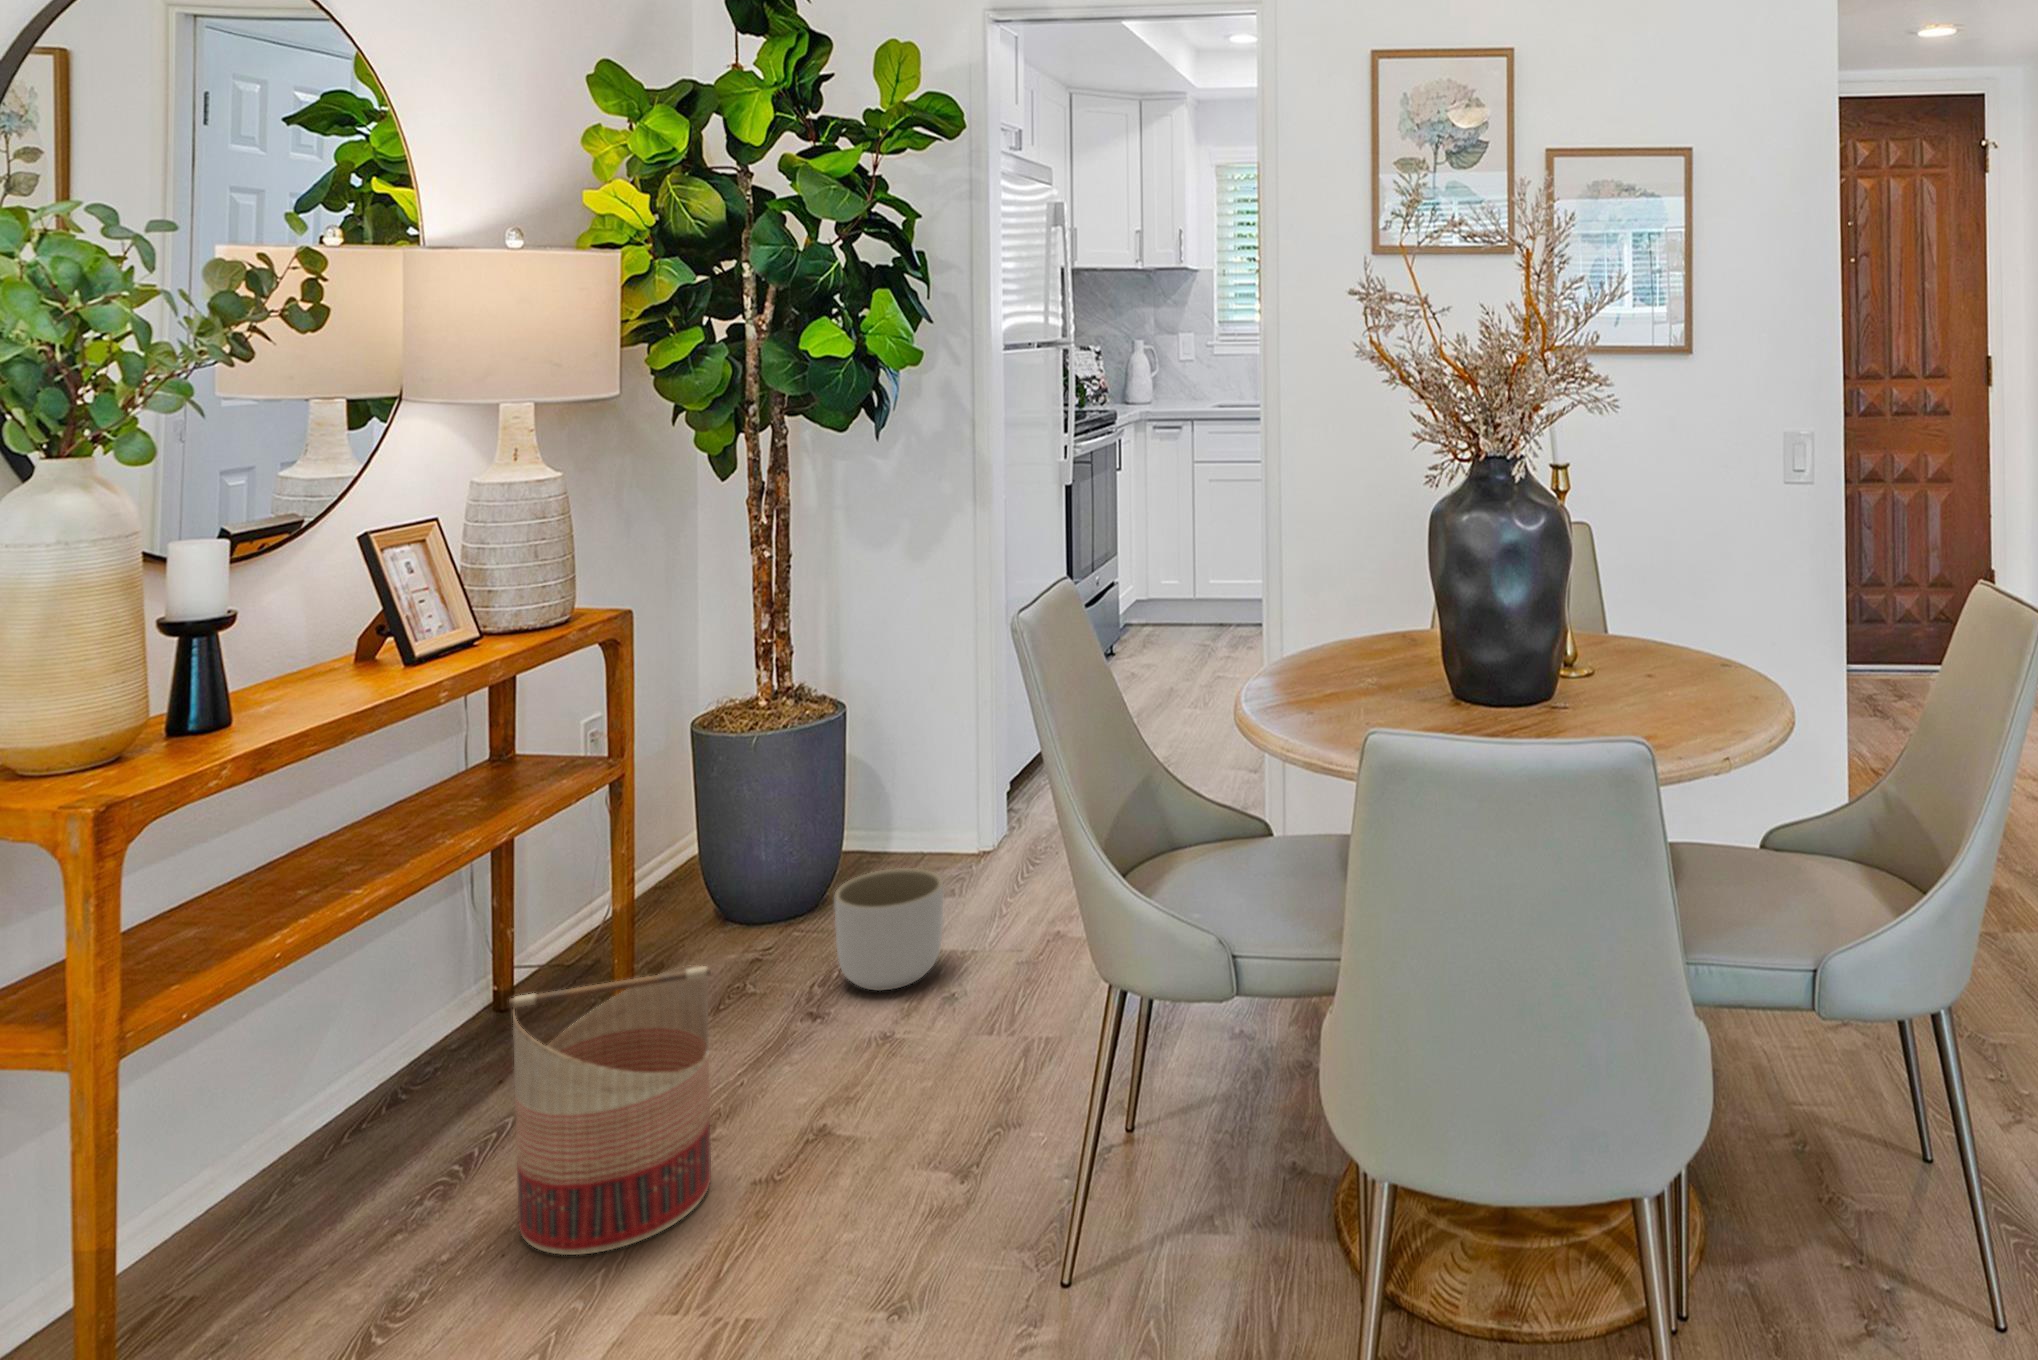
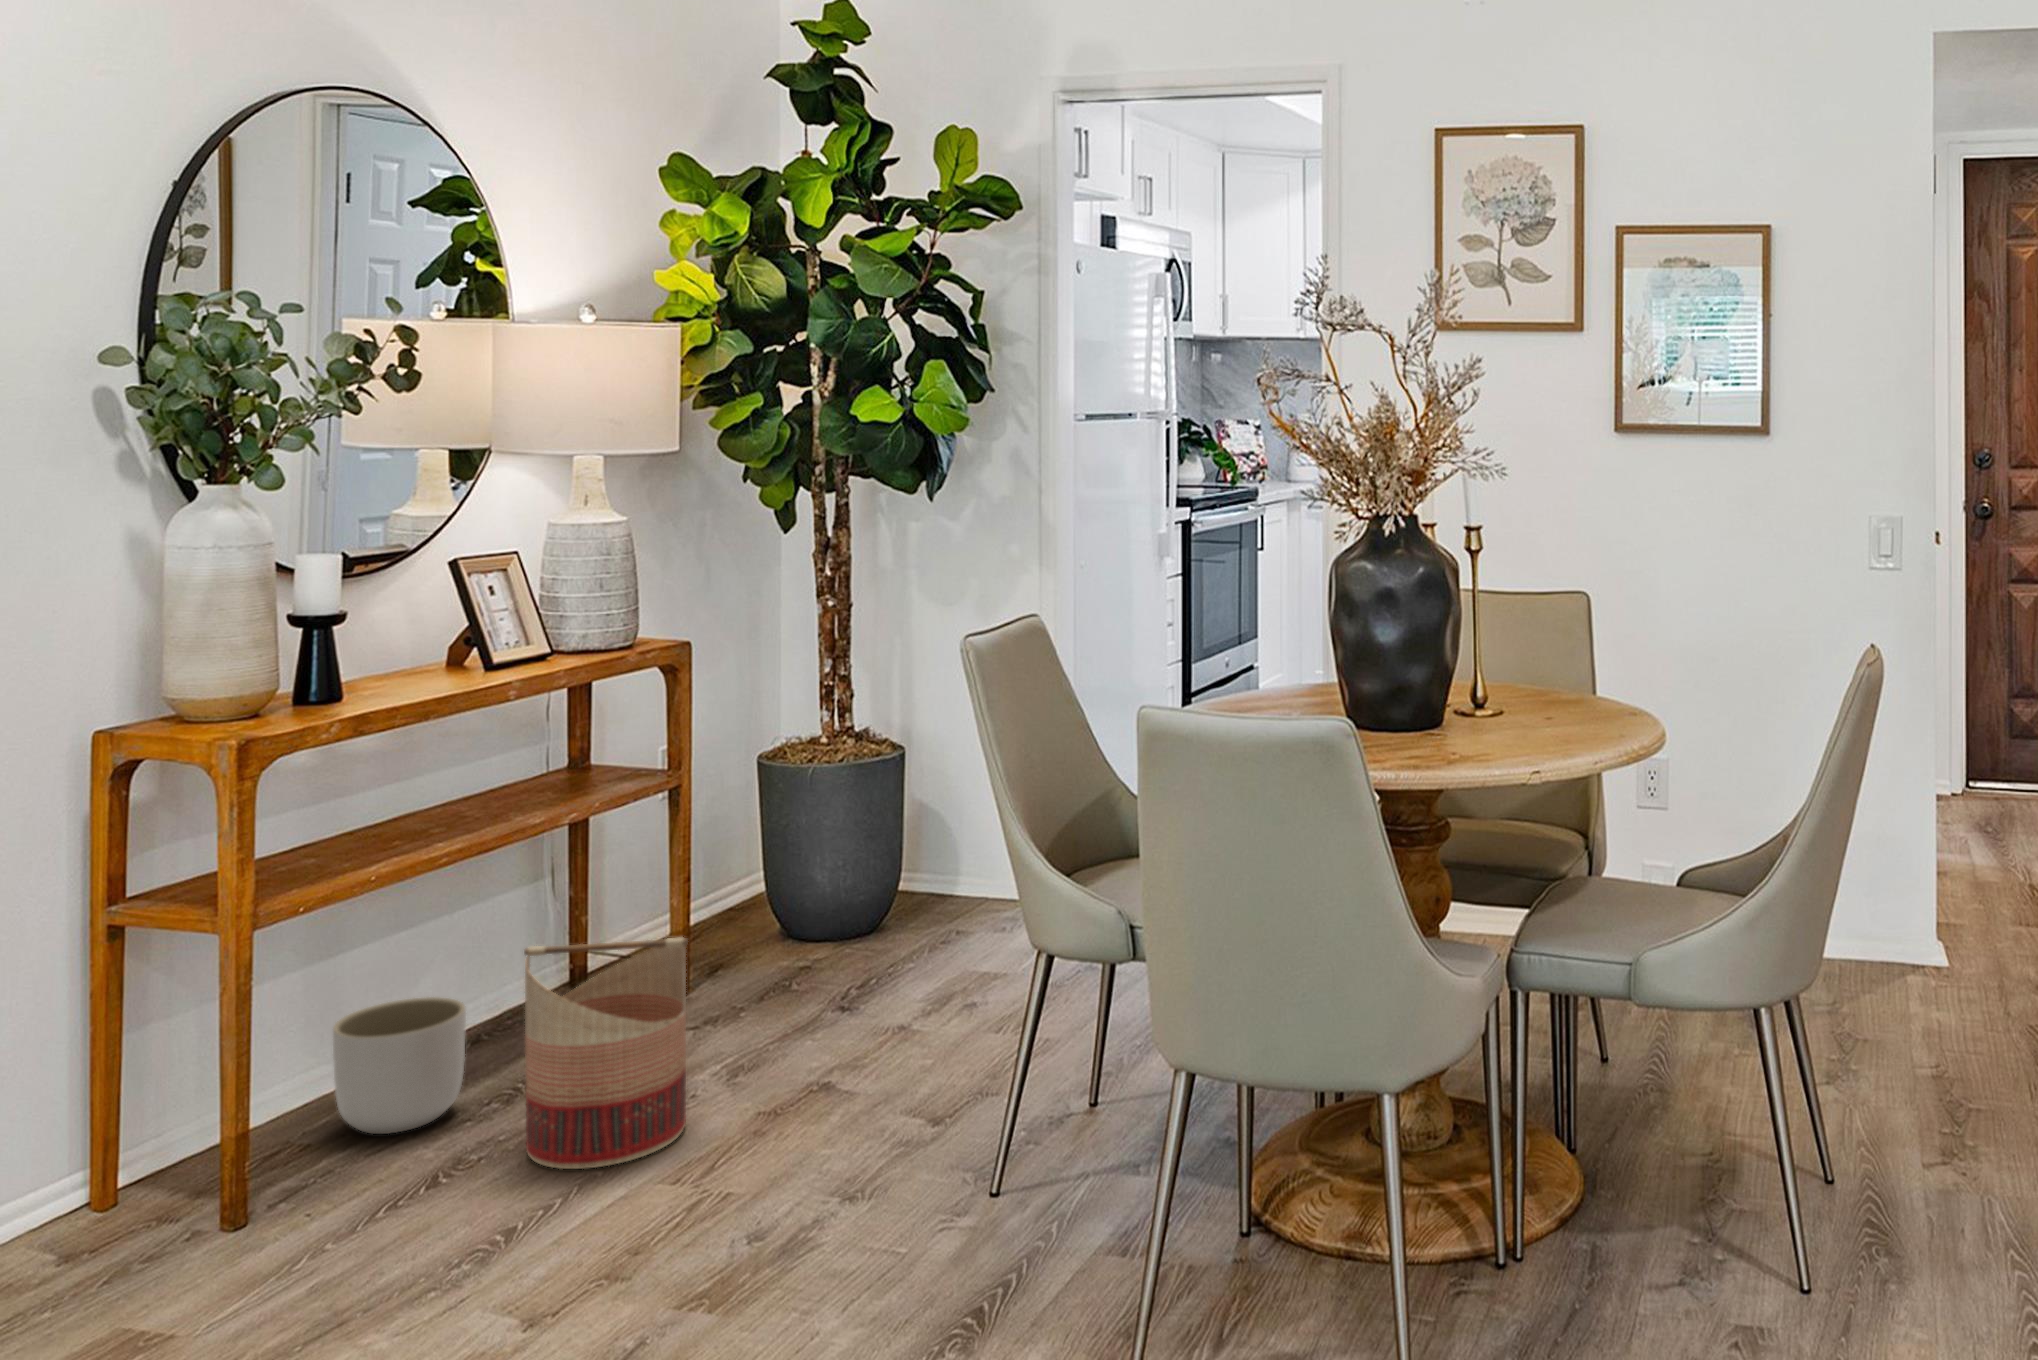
planter: present [835,868,943,991] -> present [333,997,466,1134]

